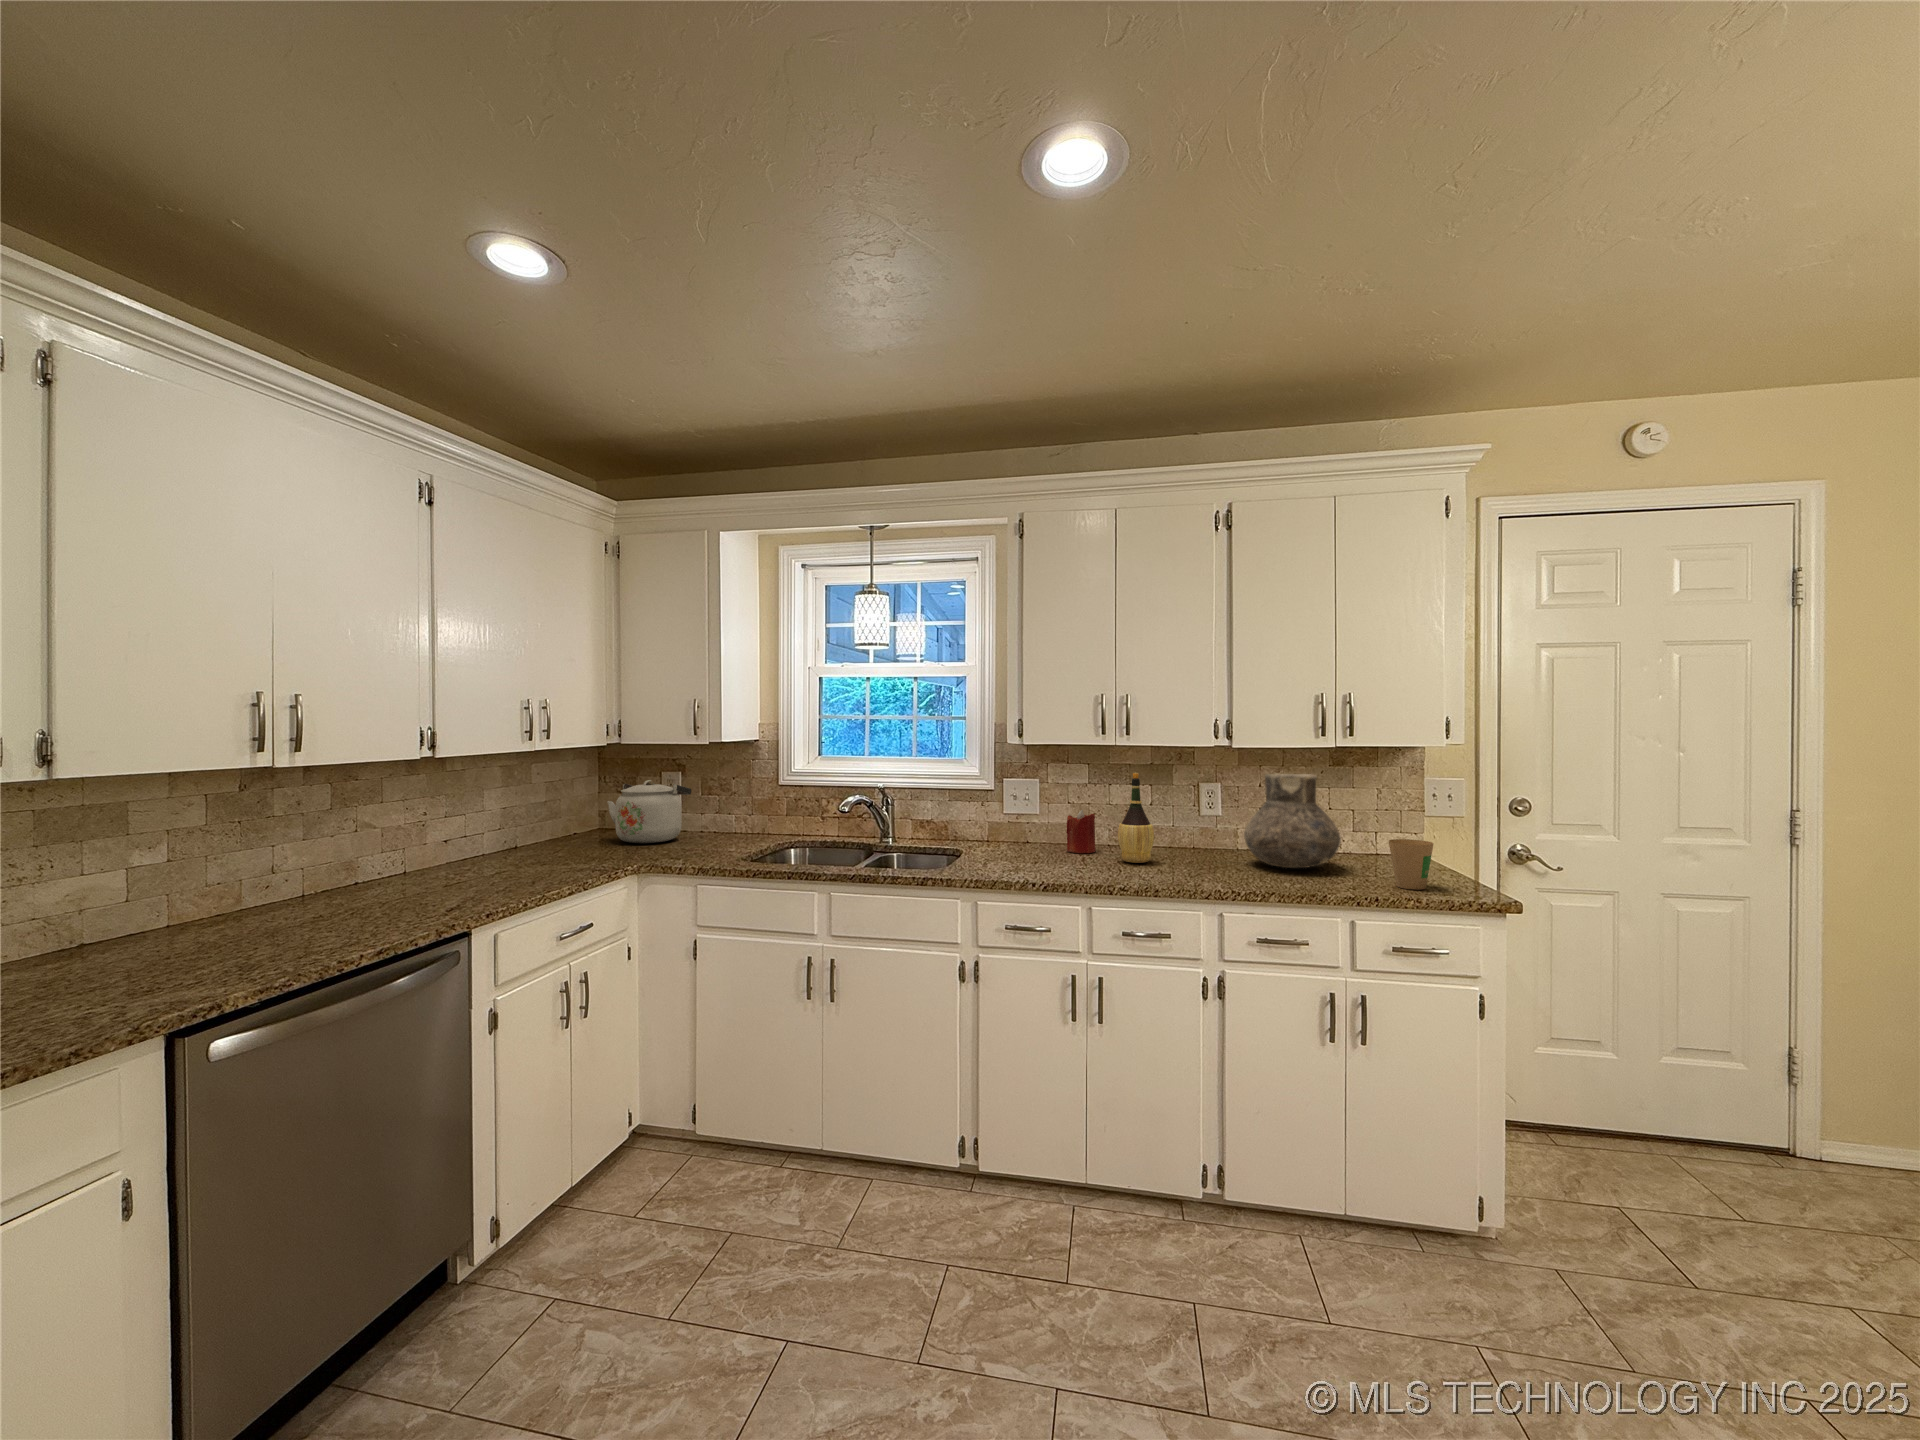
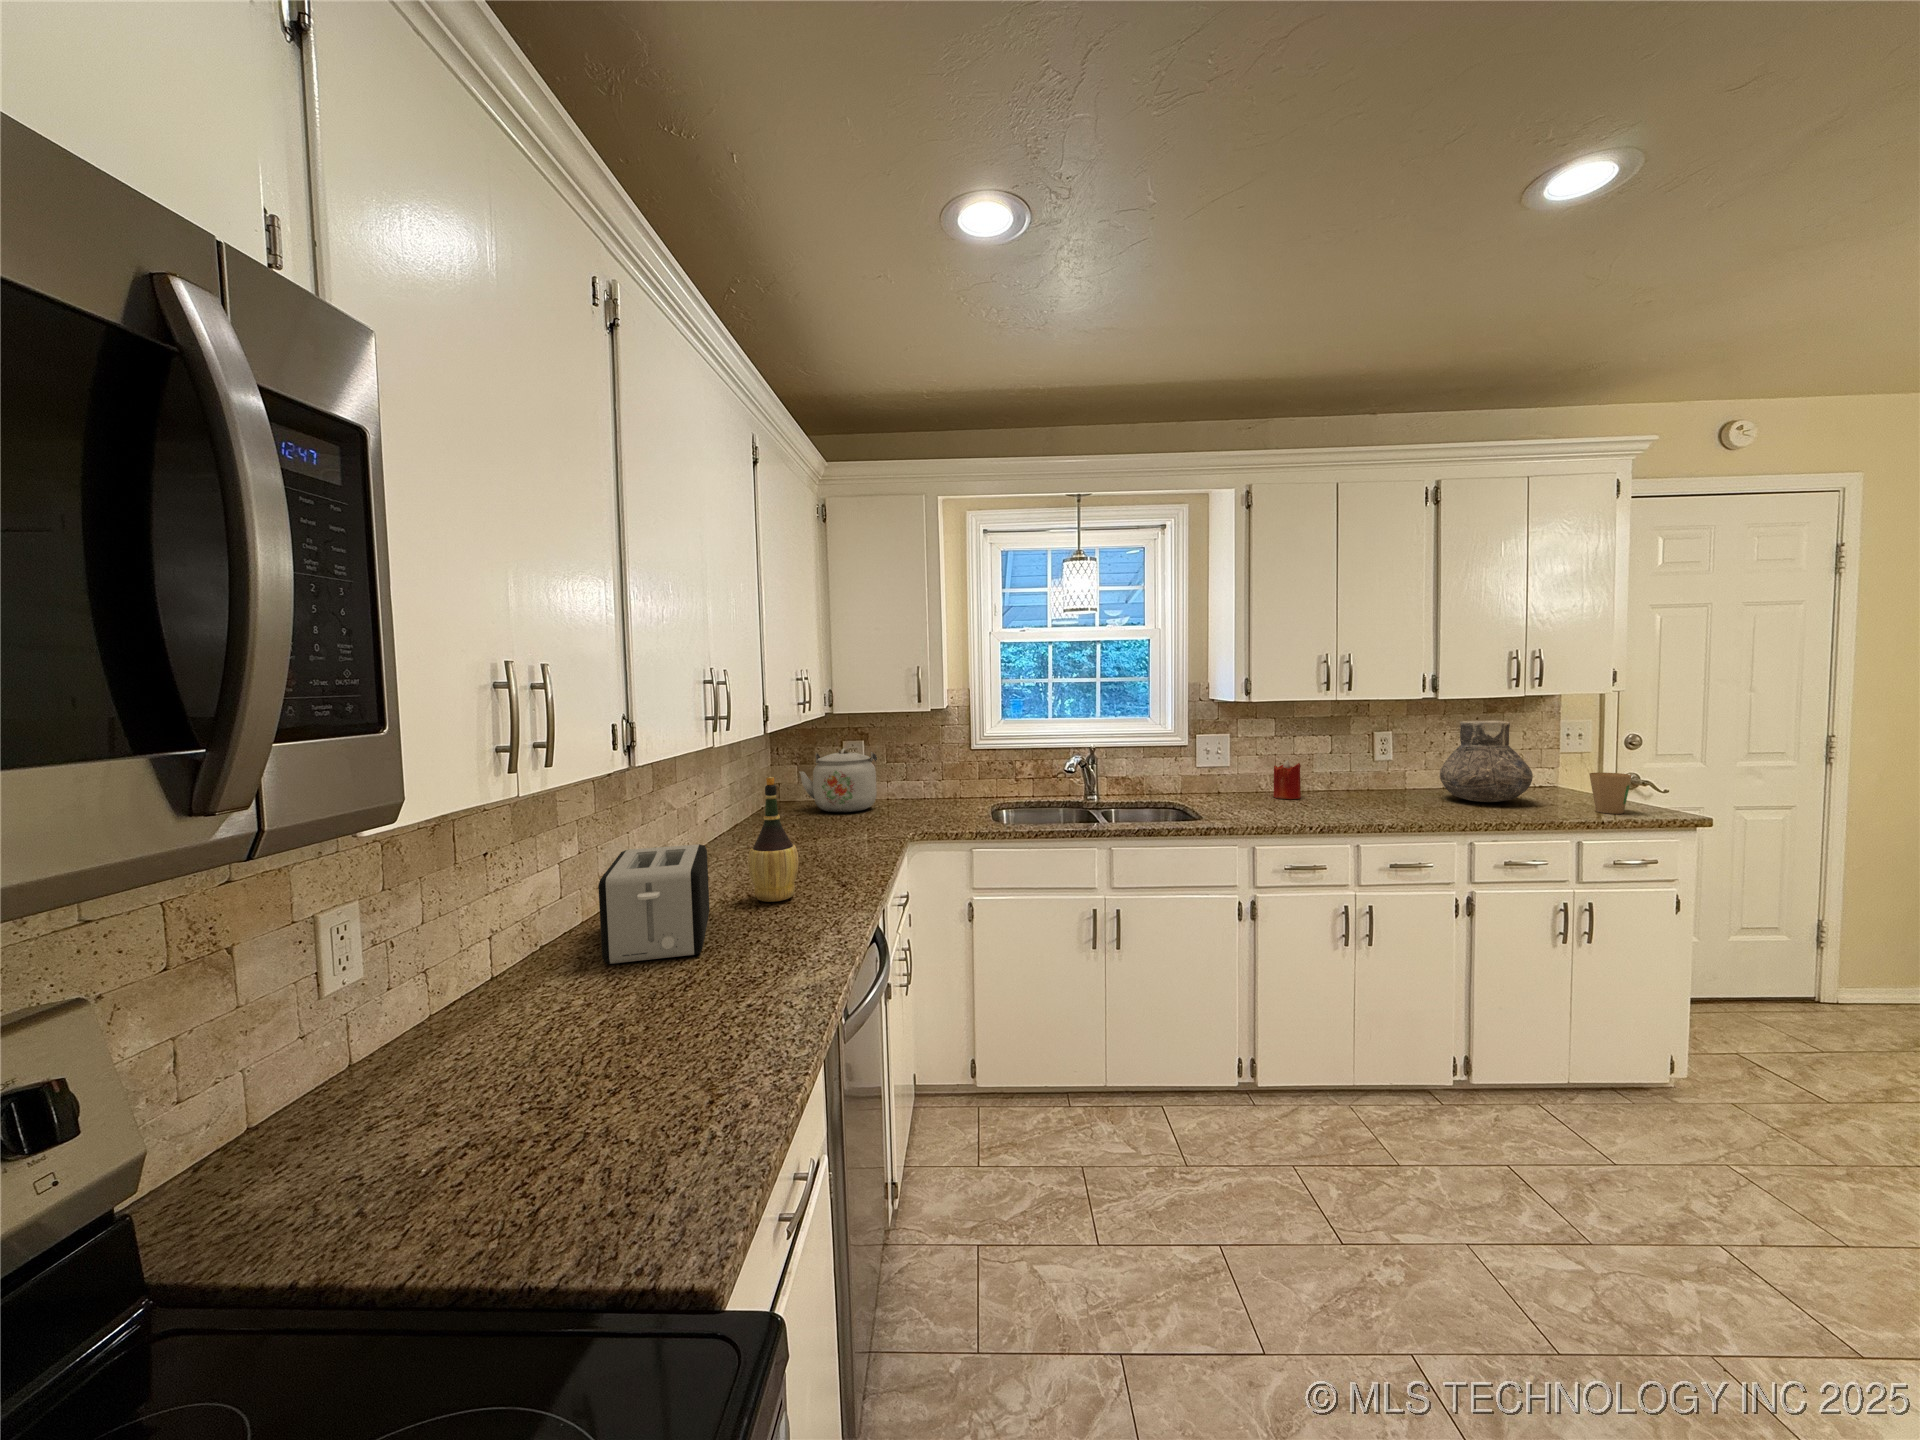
wine bottle: present [1118,773,1155,863] -> present [748,777,799,902]
toaster: none [62,860,265,966] -> present [598,844,710,964]

